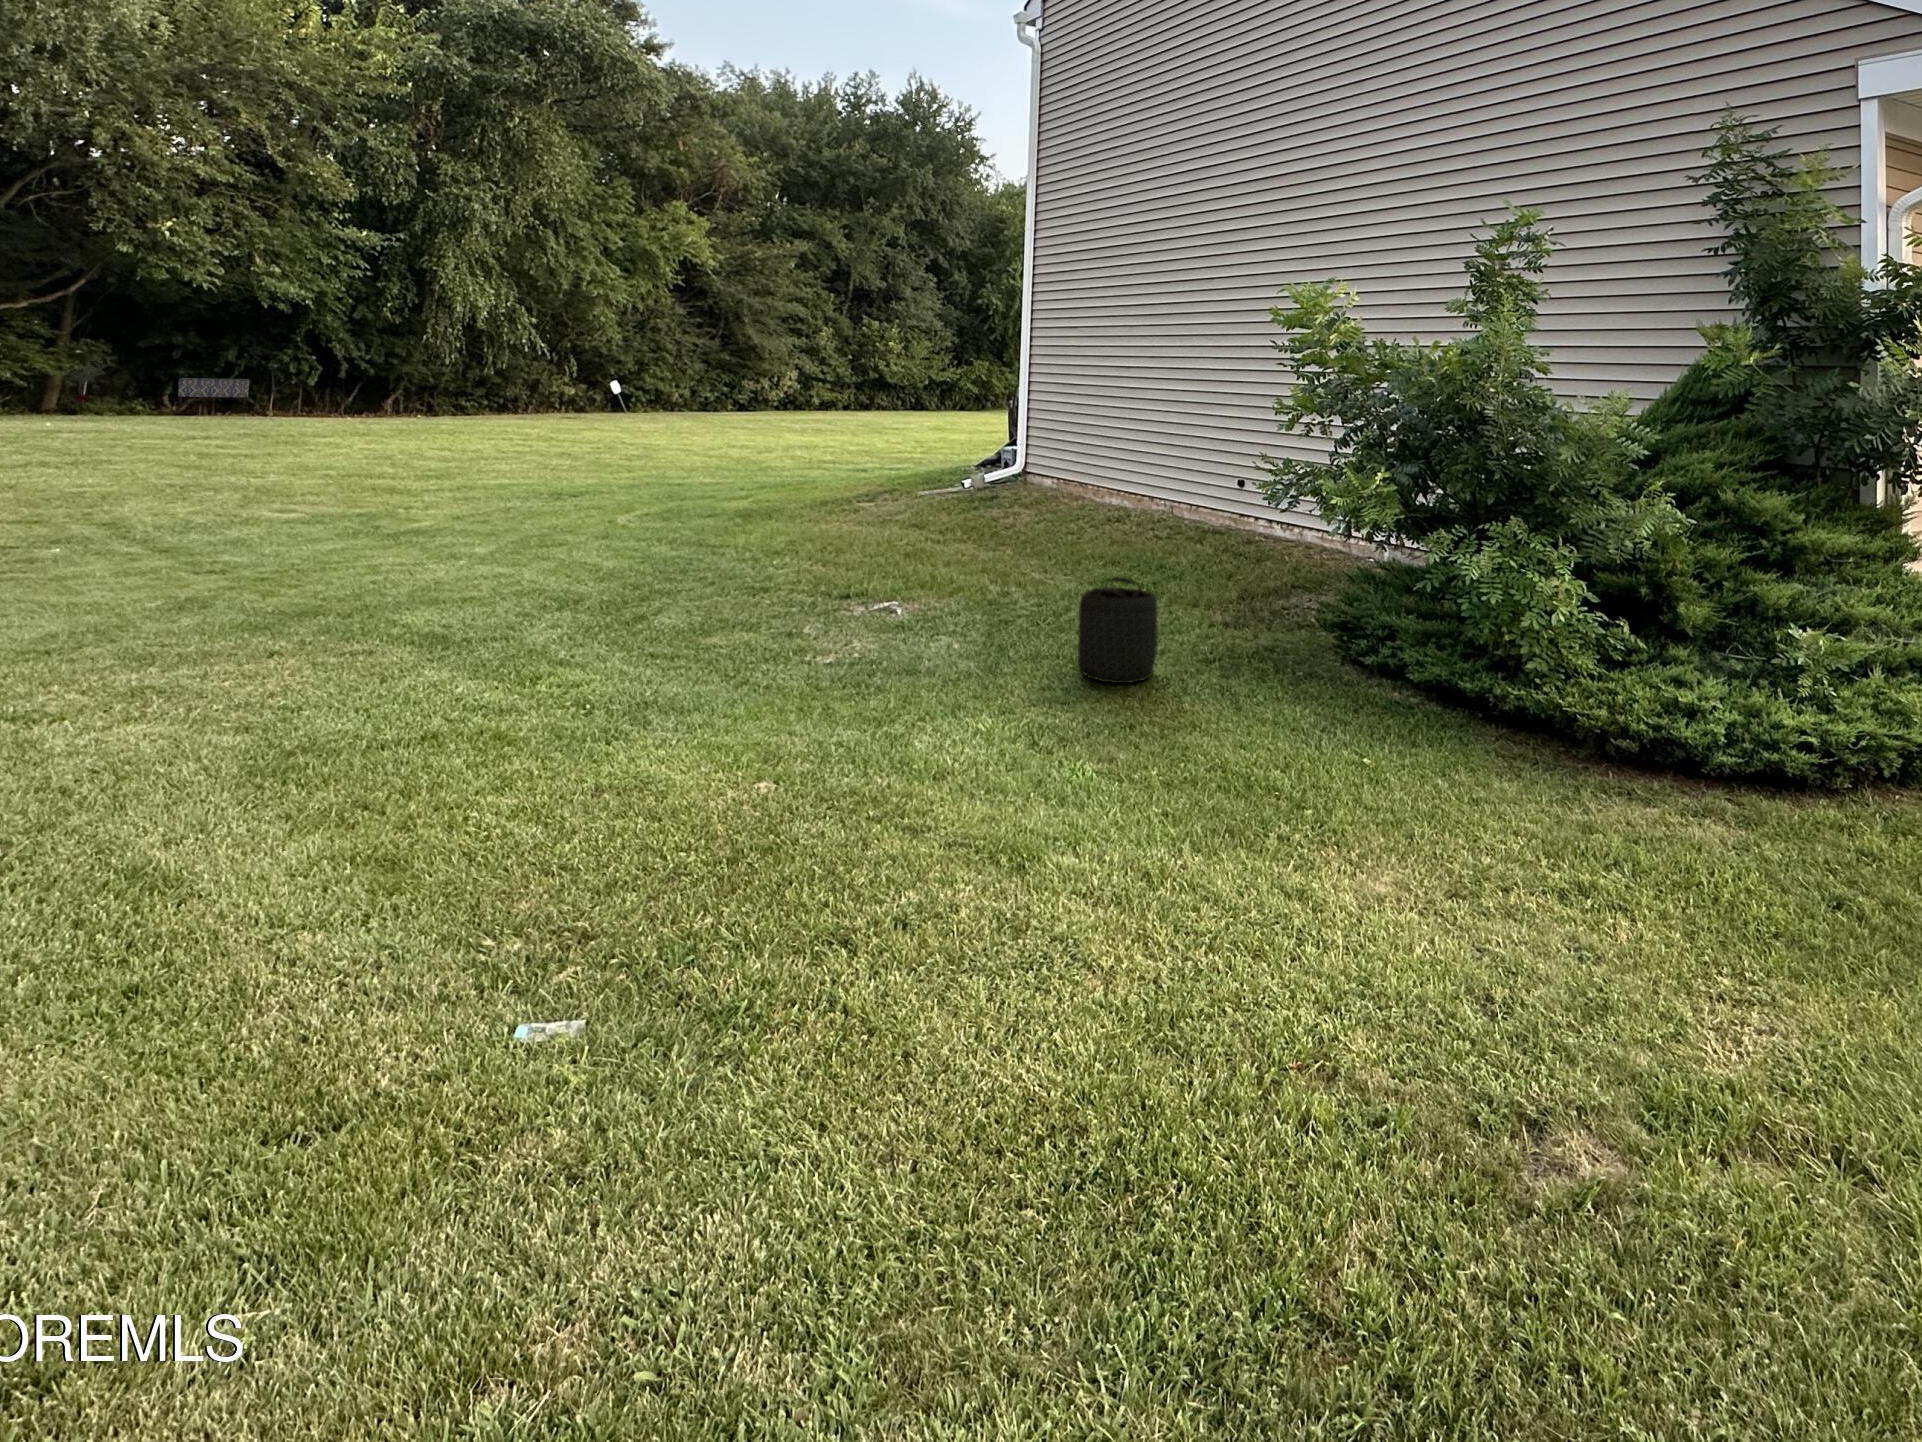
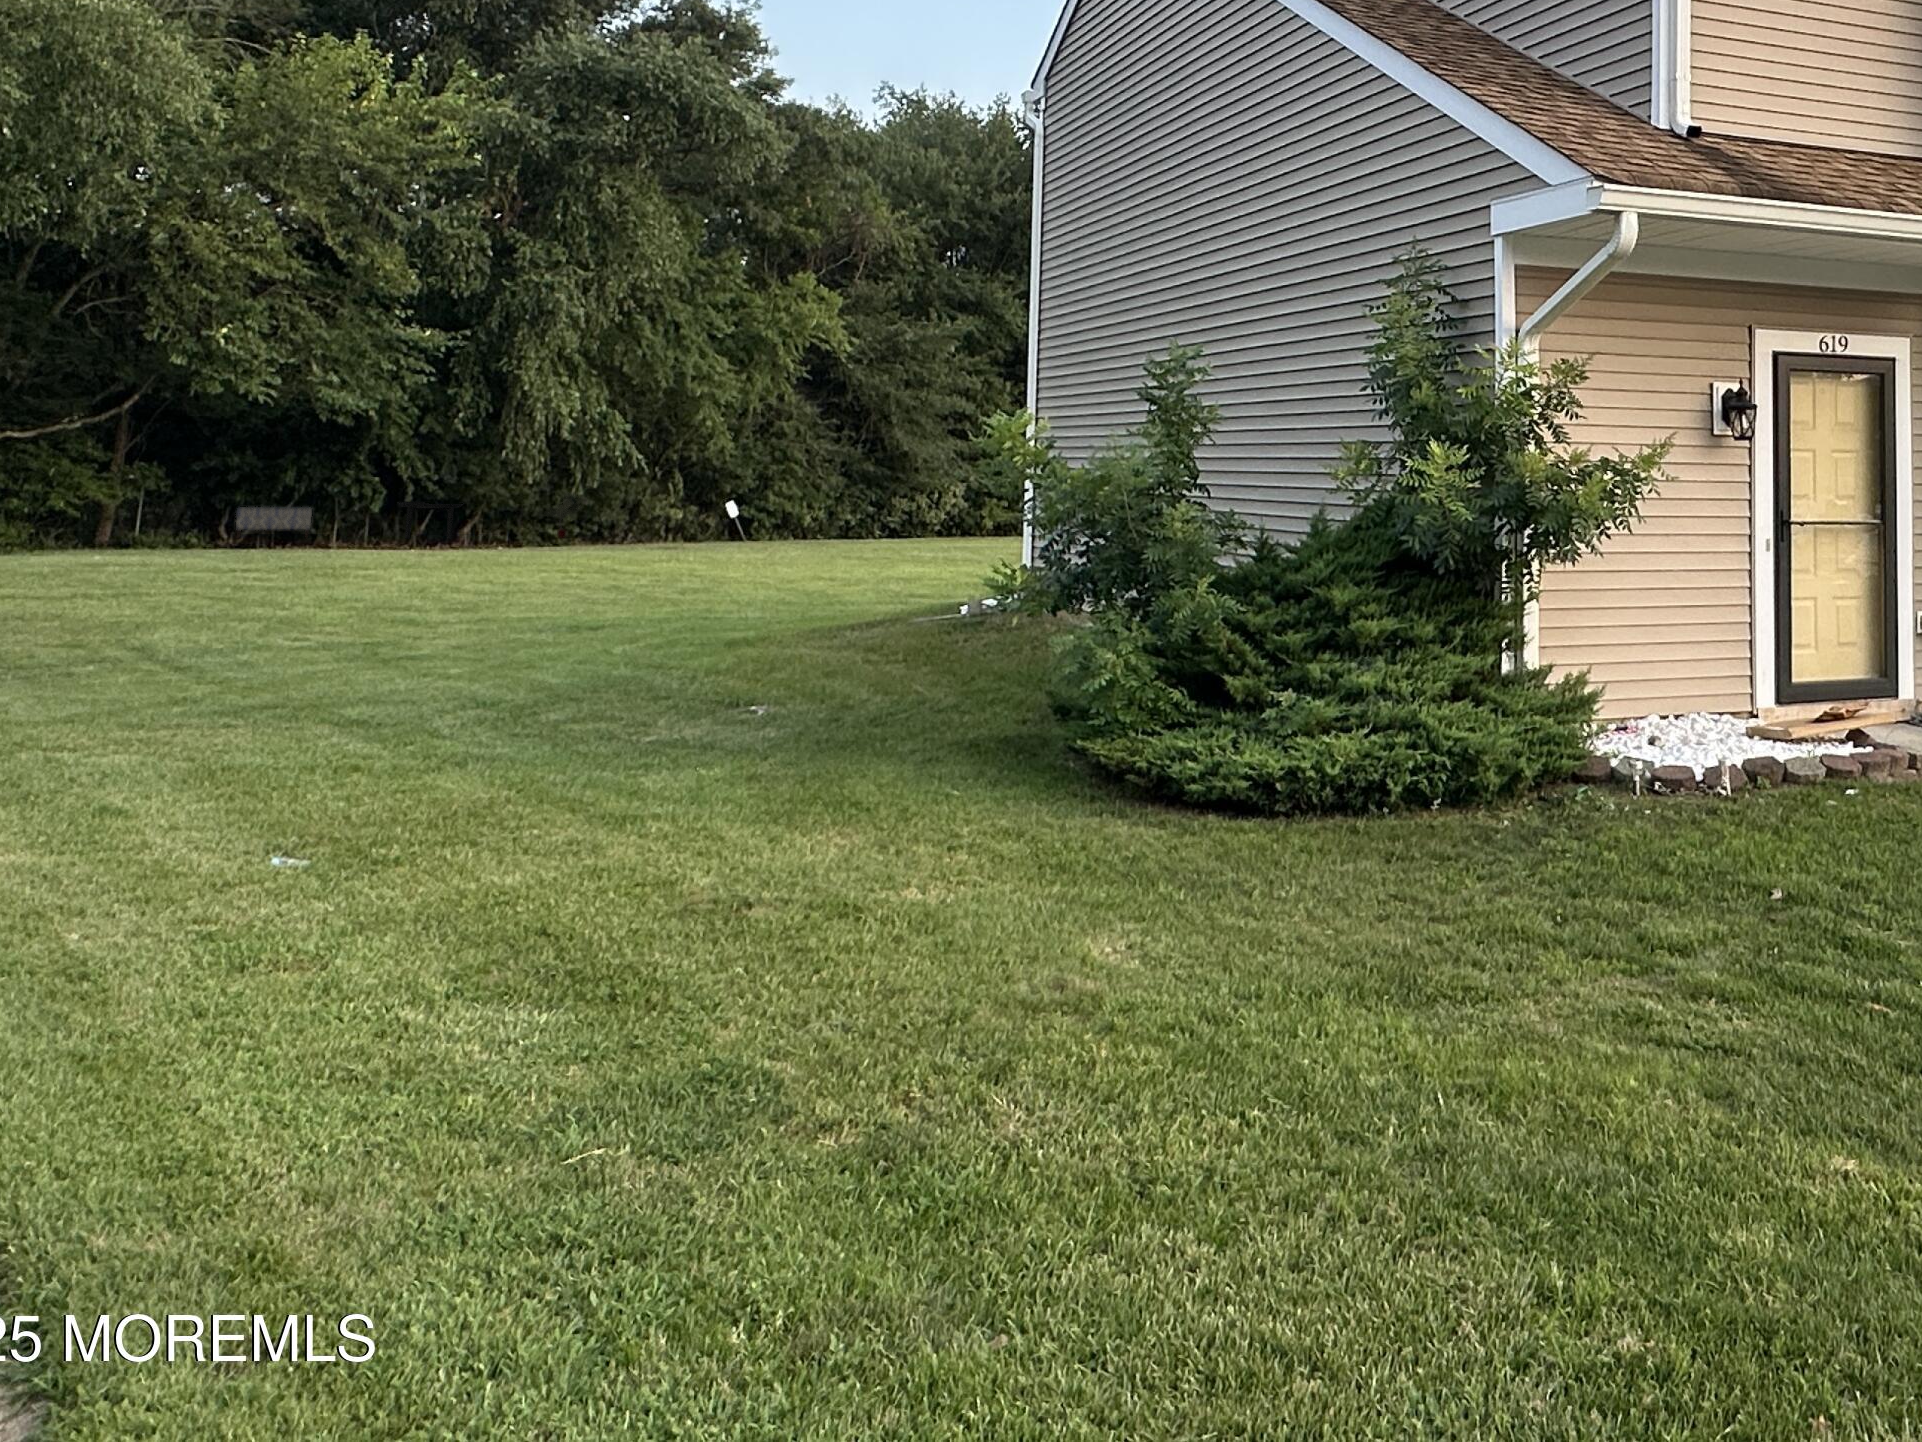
potted tree: present [62,360,105,403] -> present [548,497,581,538]
round table: none [328,376,389,407] -> present [397,502,464,539]
basket: present [1078,577,1158,683] -> none [980,706,1080,808]

